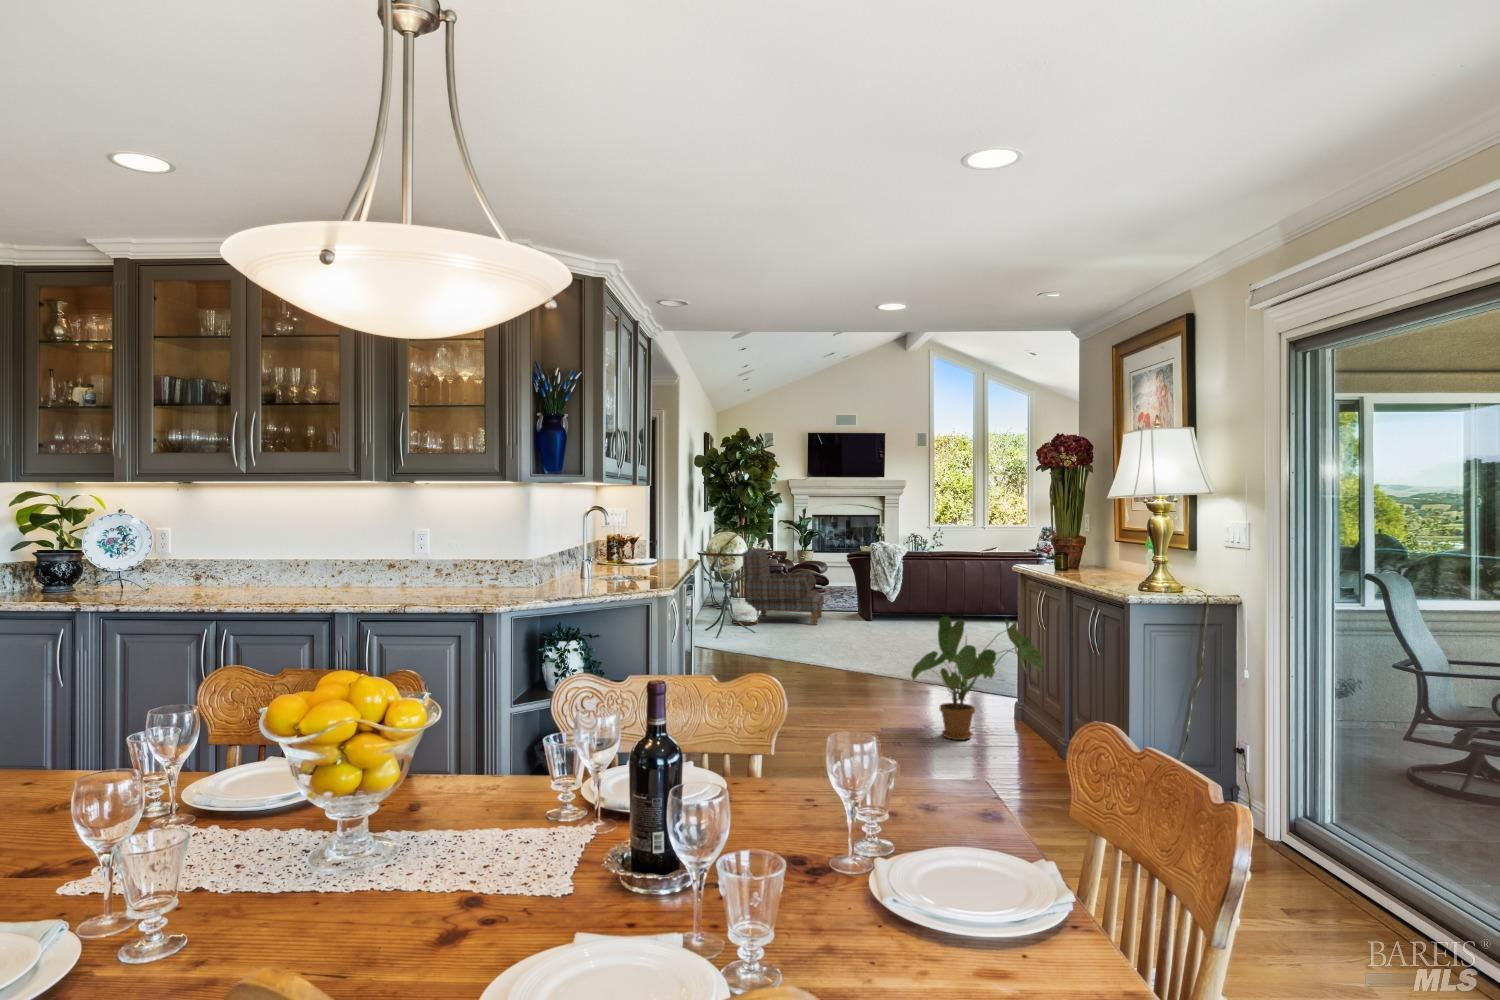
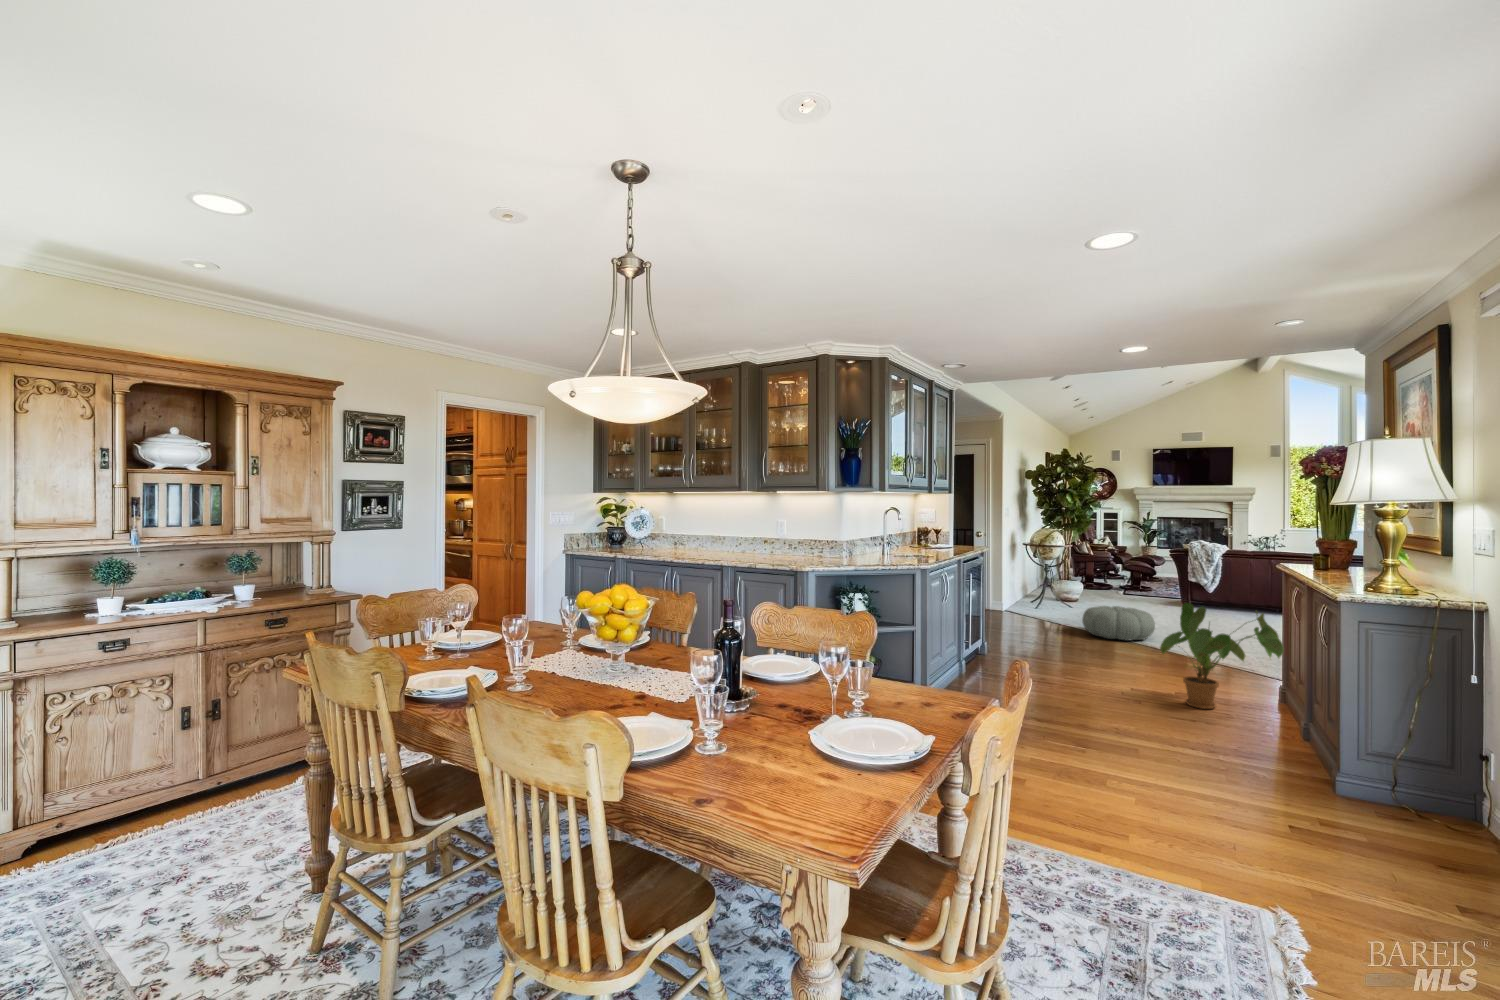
armchair: present [743,548,824,625] -> none [1066,542,1145,607]
pouf: none [786,626,864,668] -> present [1082,606,1155,641]

